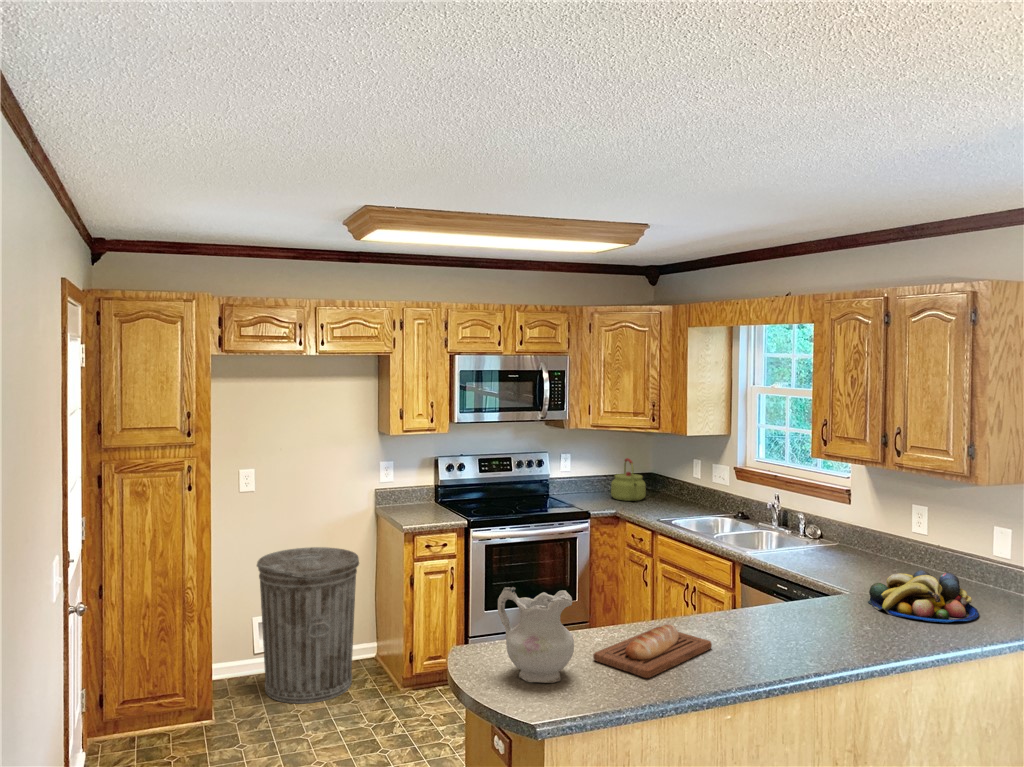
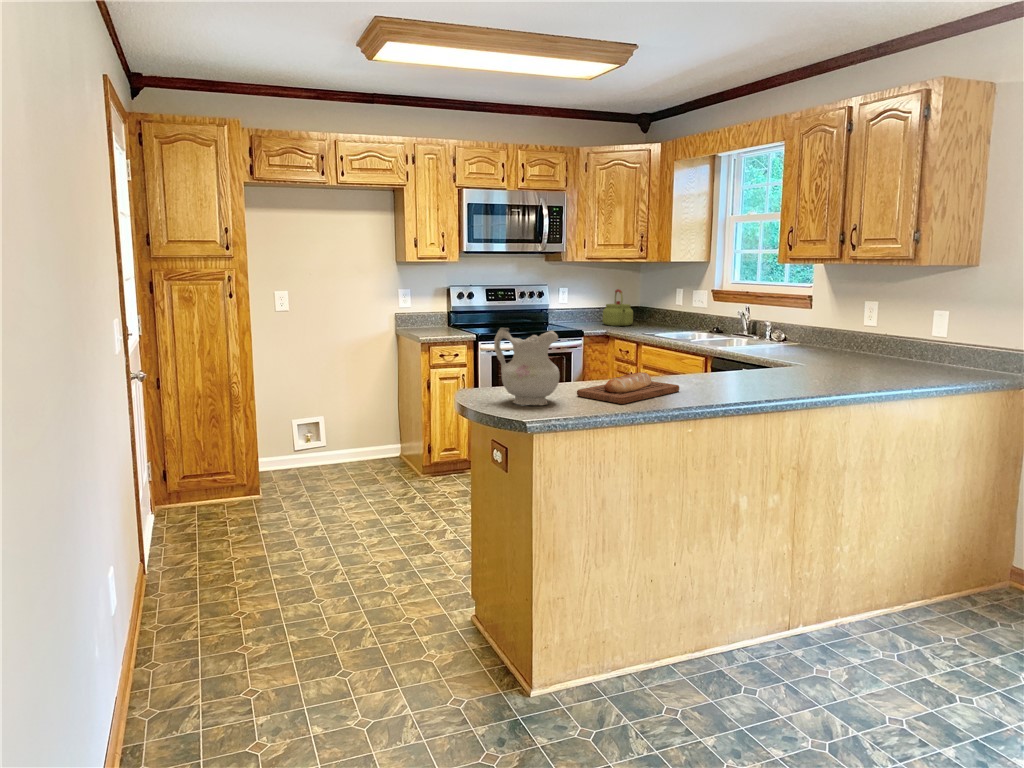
trash can: present [257,547,359,703] -> none [293,361,381,486]
fruit bowl: present [868,570,979,622] -> none [818,344,915,380]

